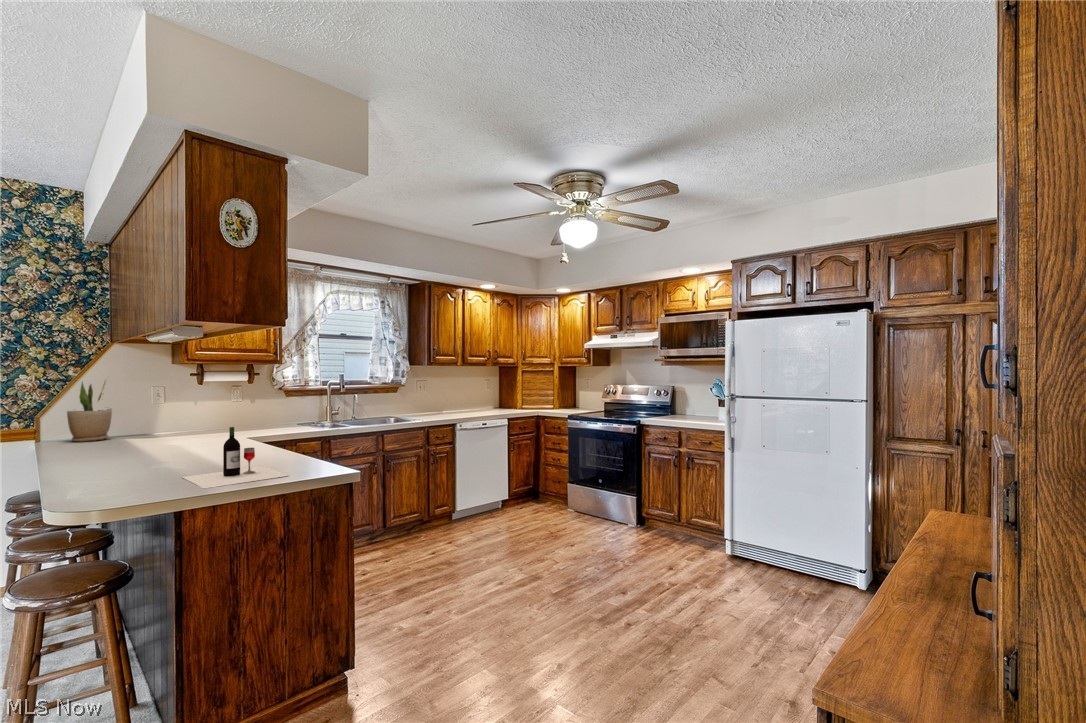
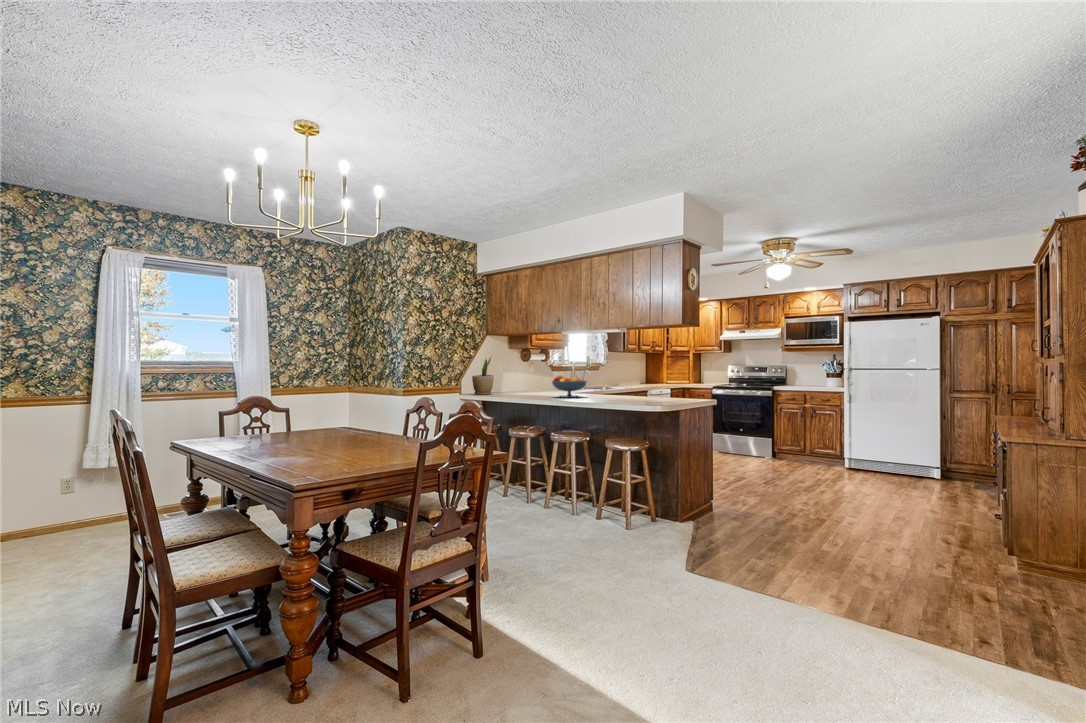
fruit bowl: none [99,416,179,459] -> present [552,375,587,398]
wine bottle: present [183,427,289,488] -> none [648,376,699,402]

